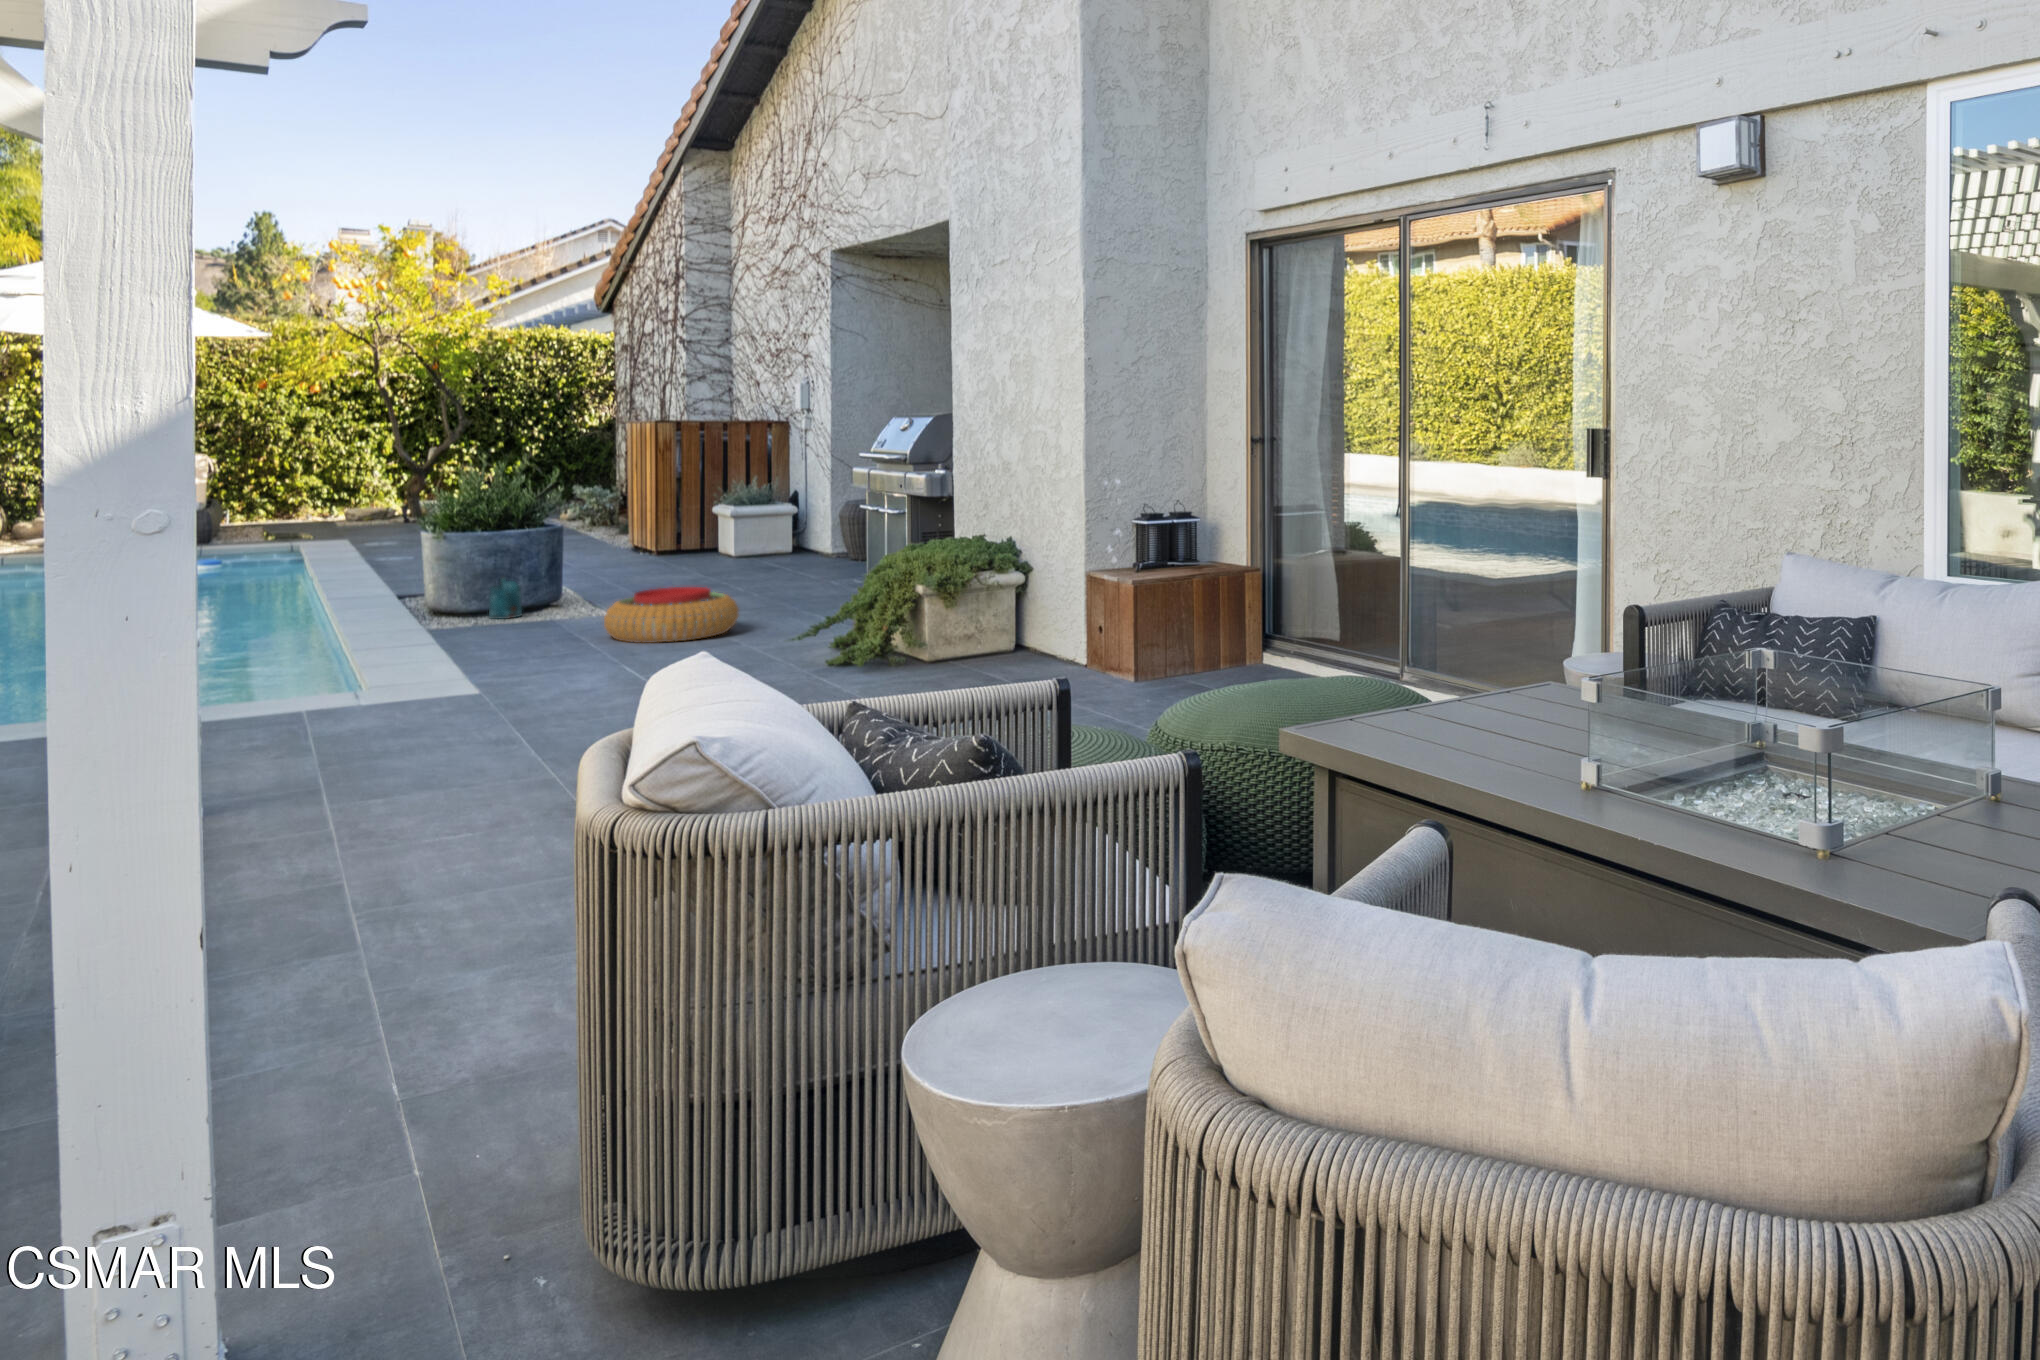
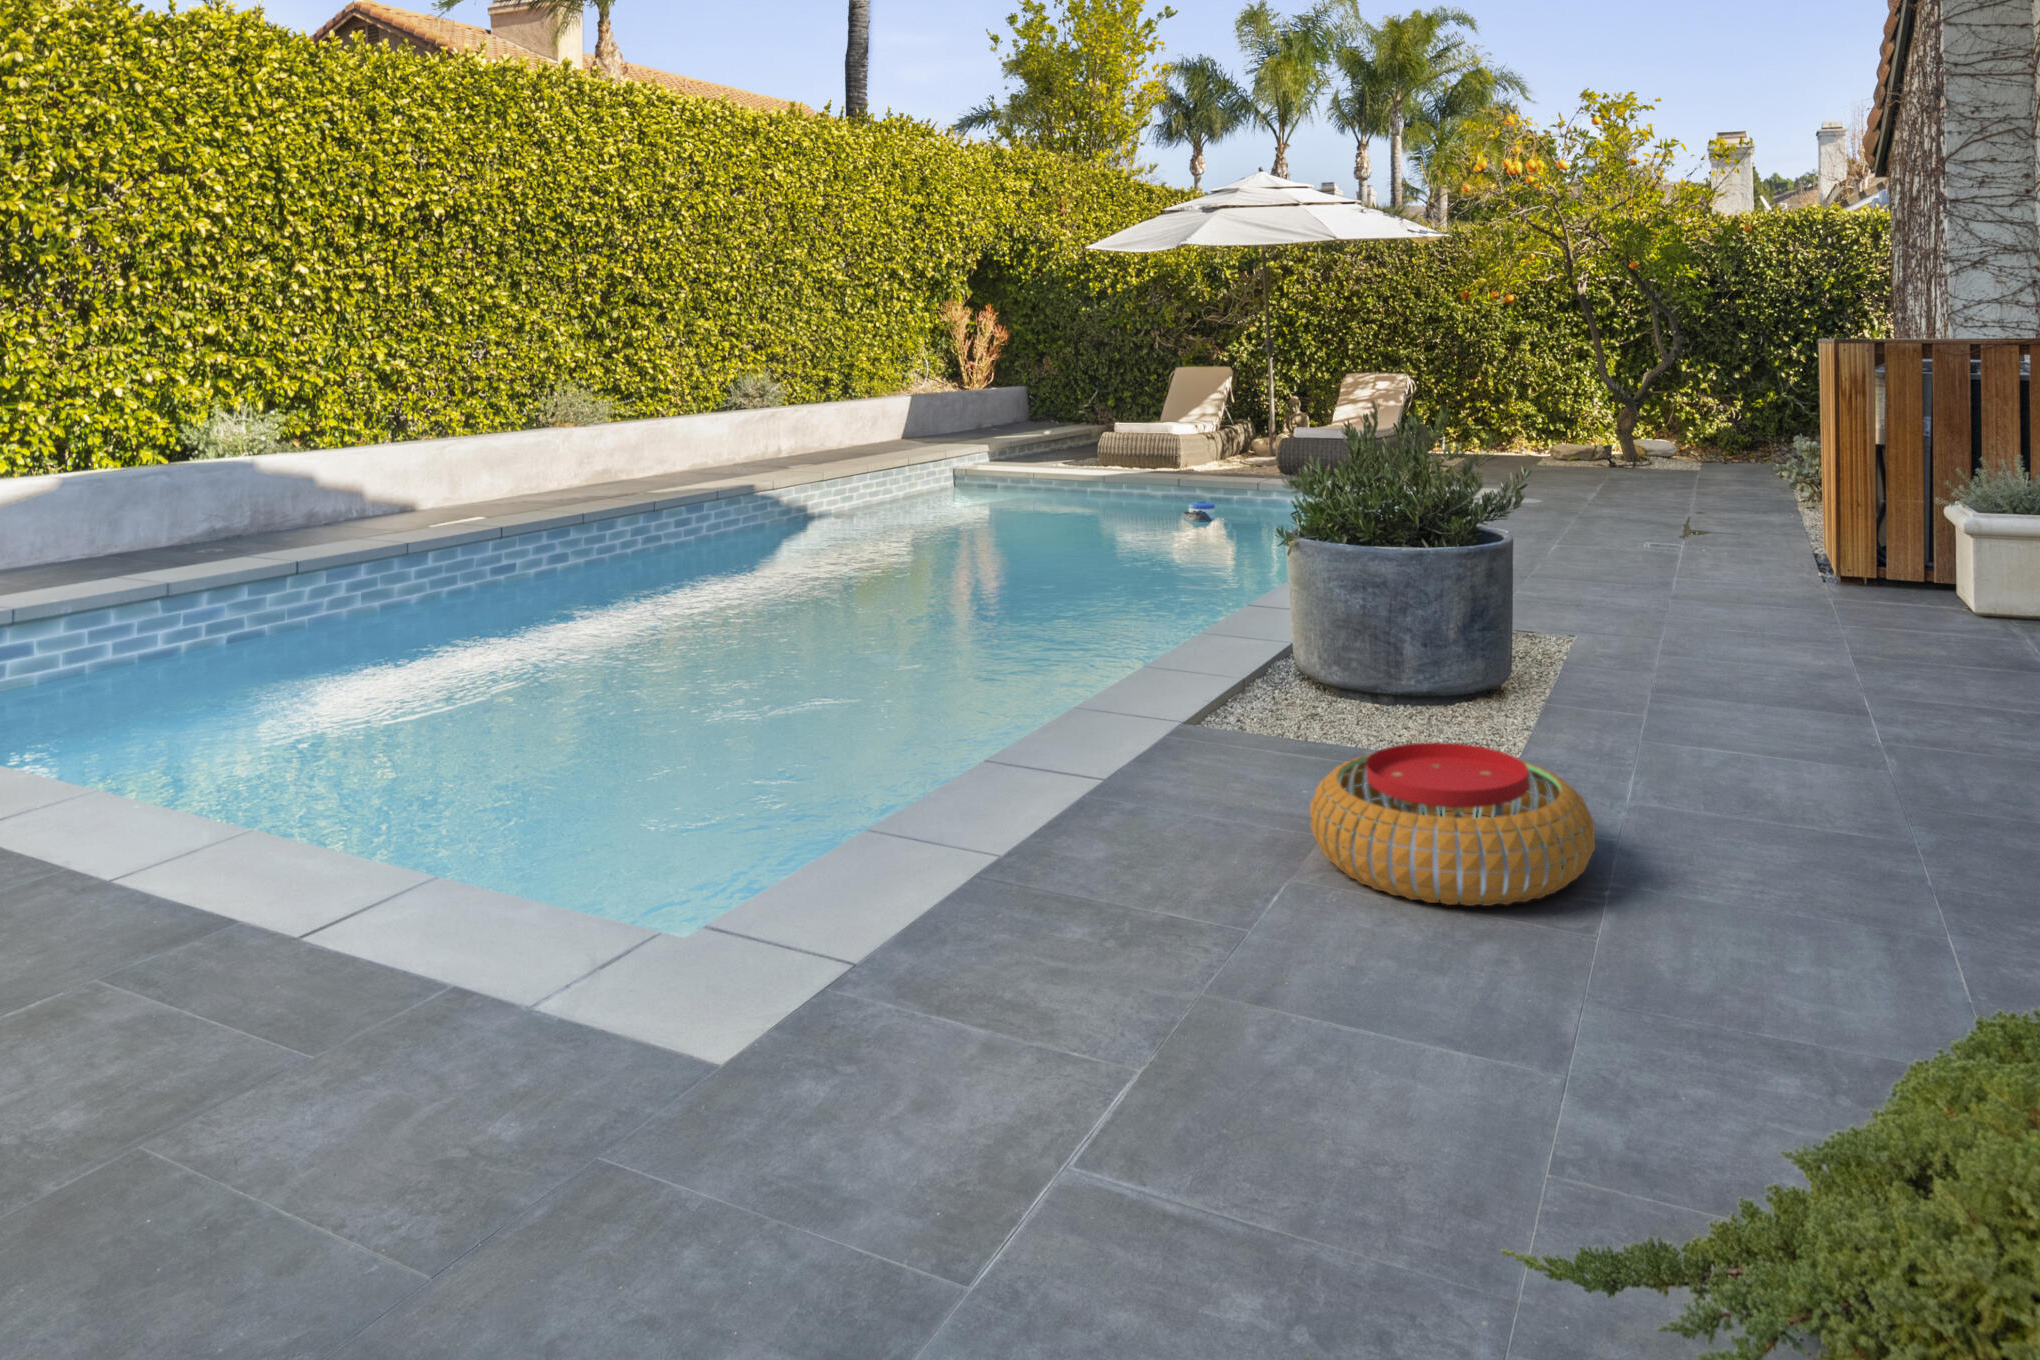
watering can: present [489,576,522,619] -> none [1309,632,1369,711]

